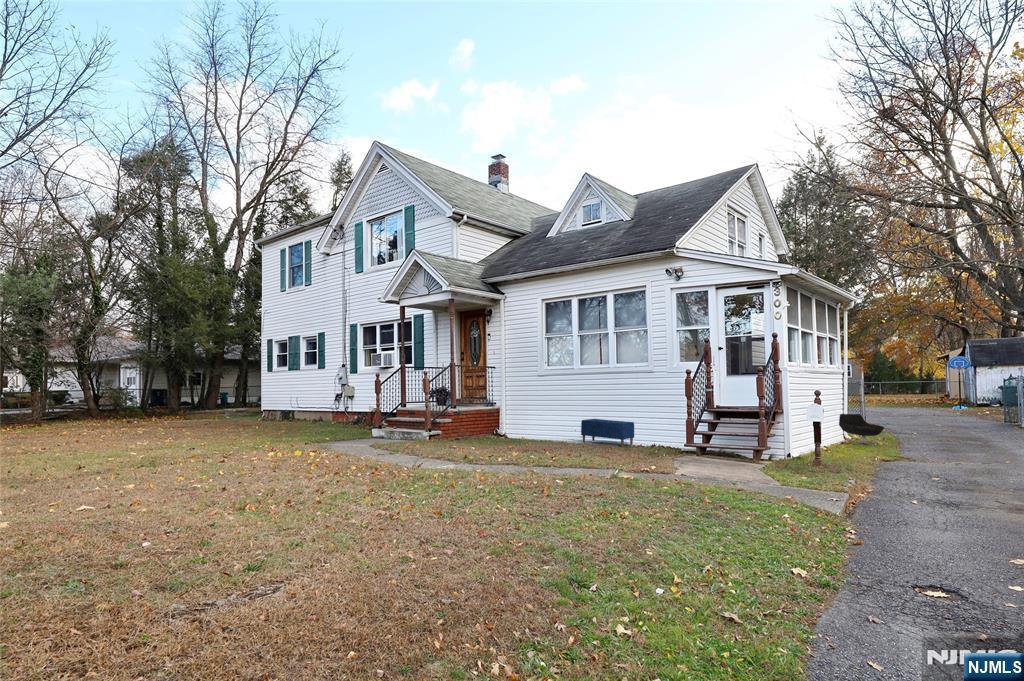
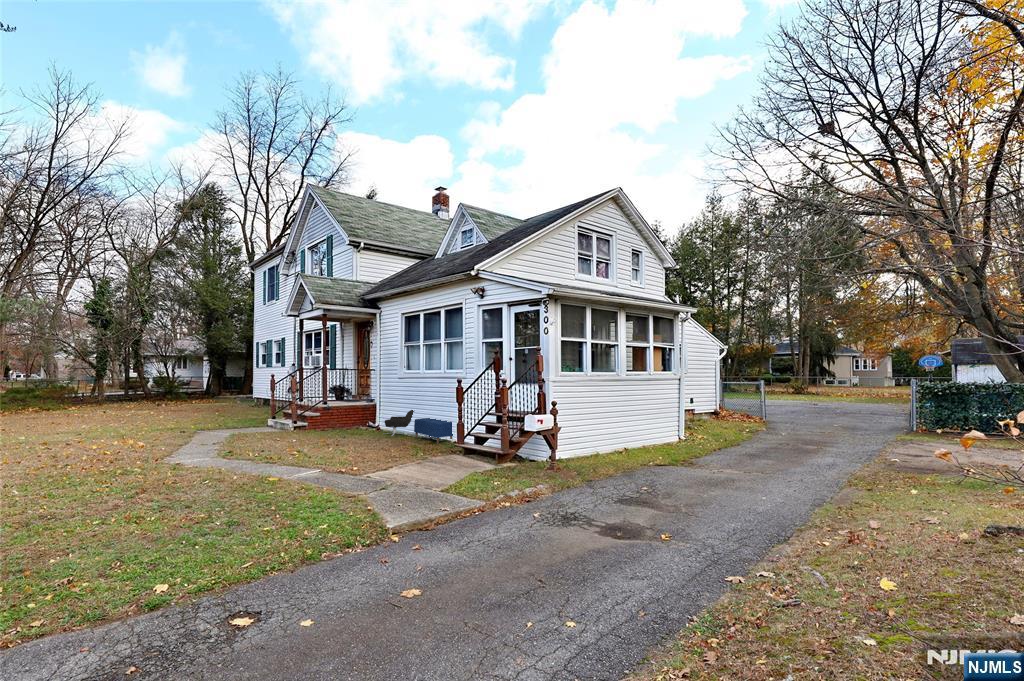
lounge chair: present [839,414,884,446] -> present [385,410,414,436]

